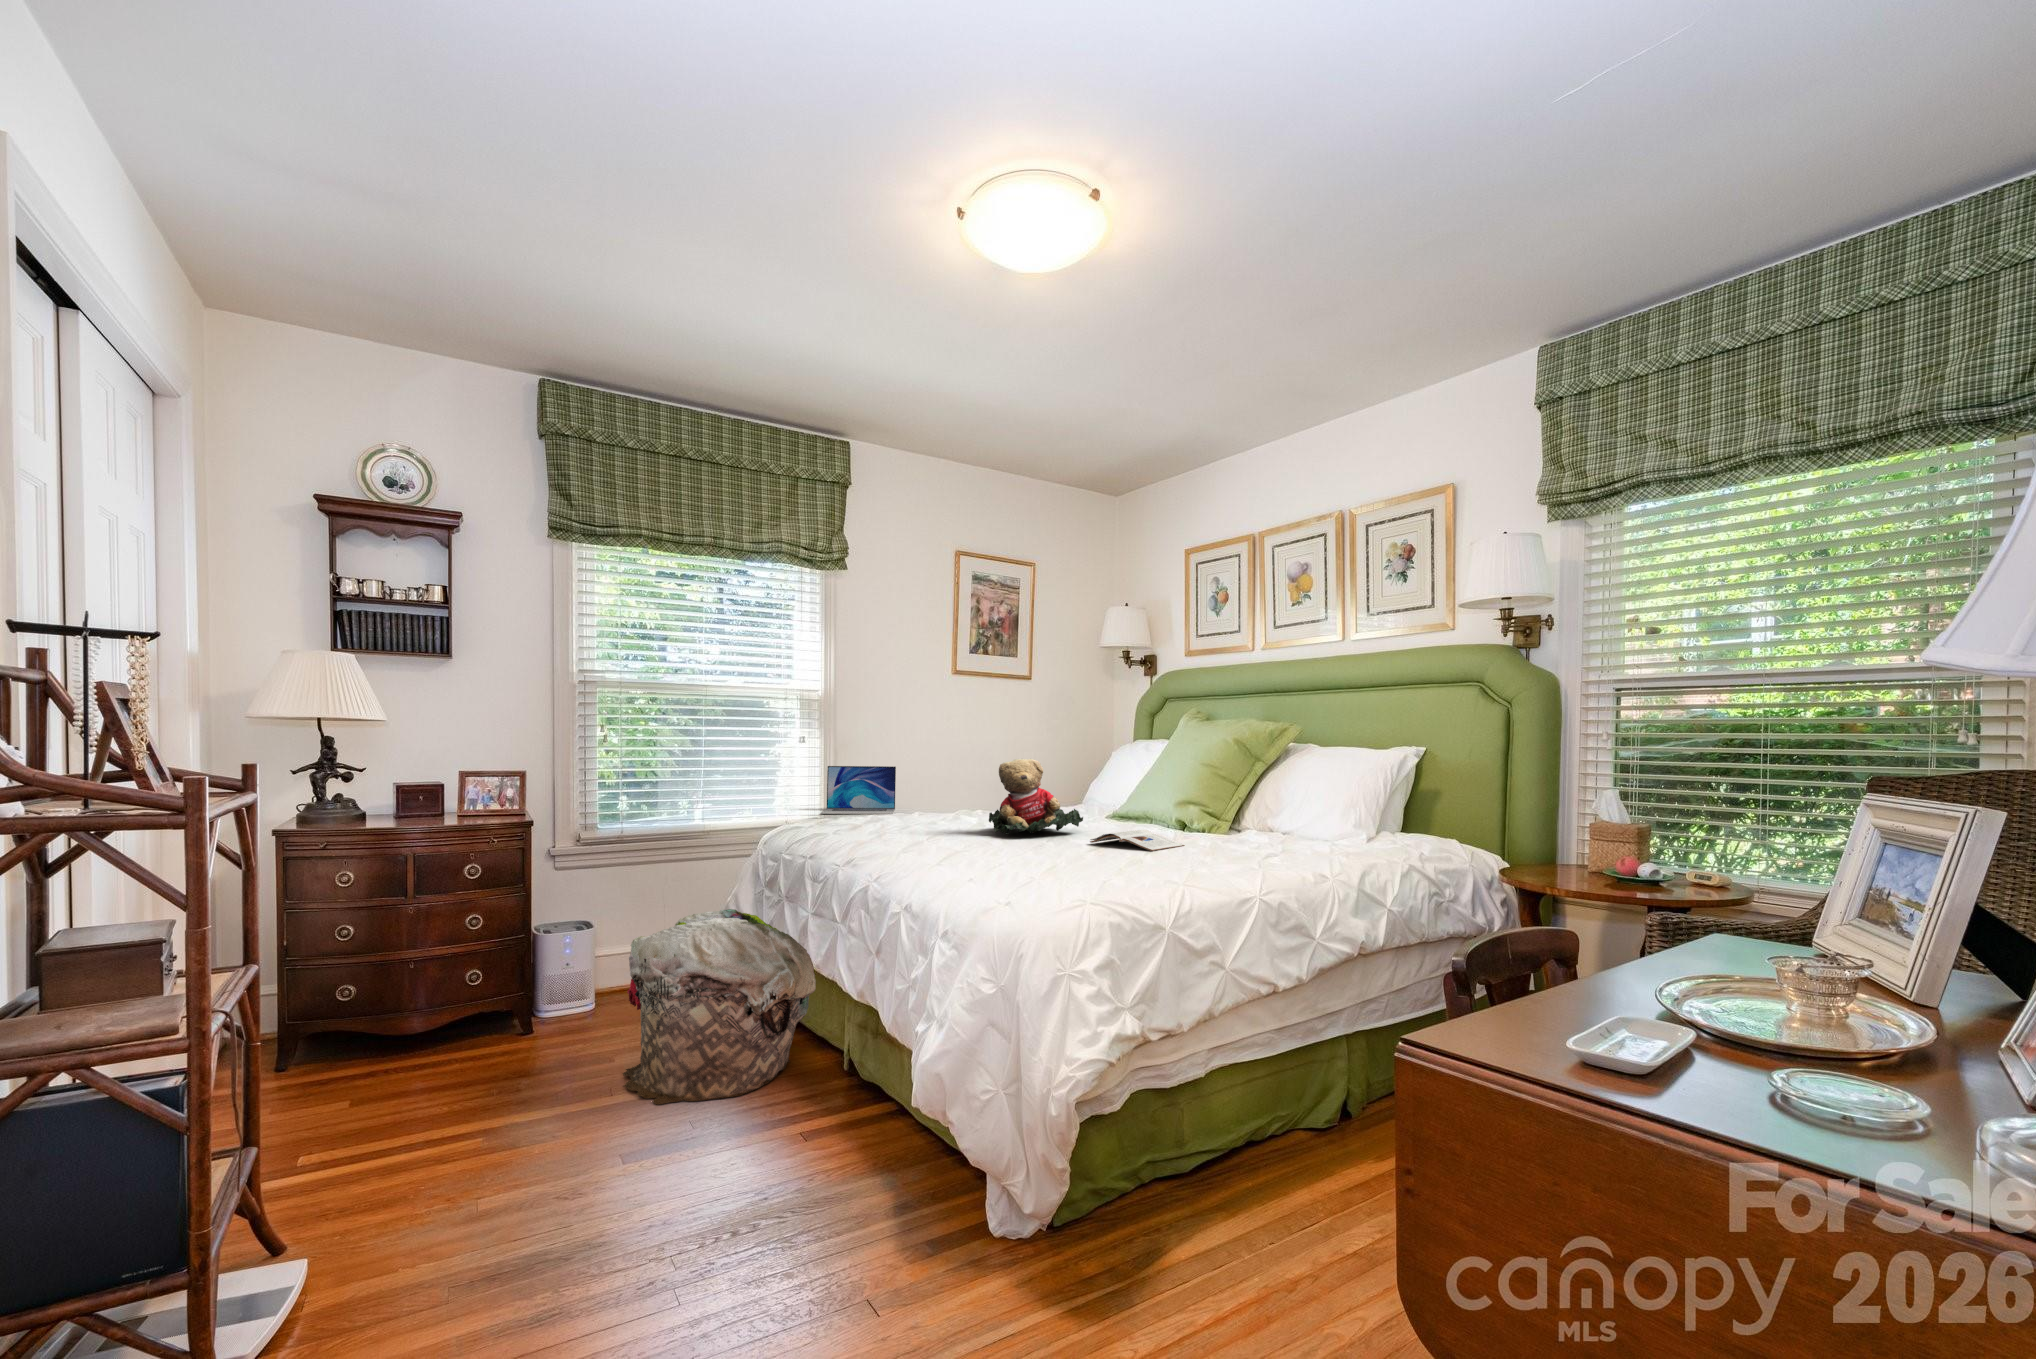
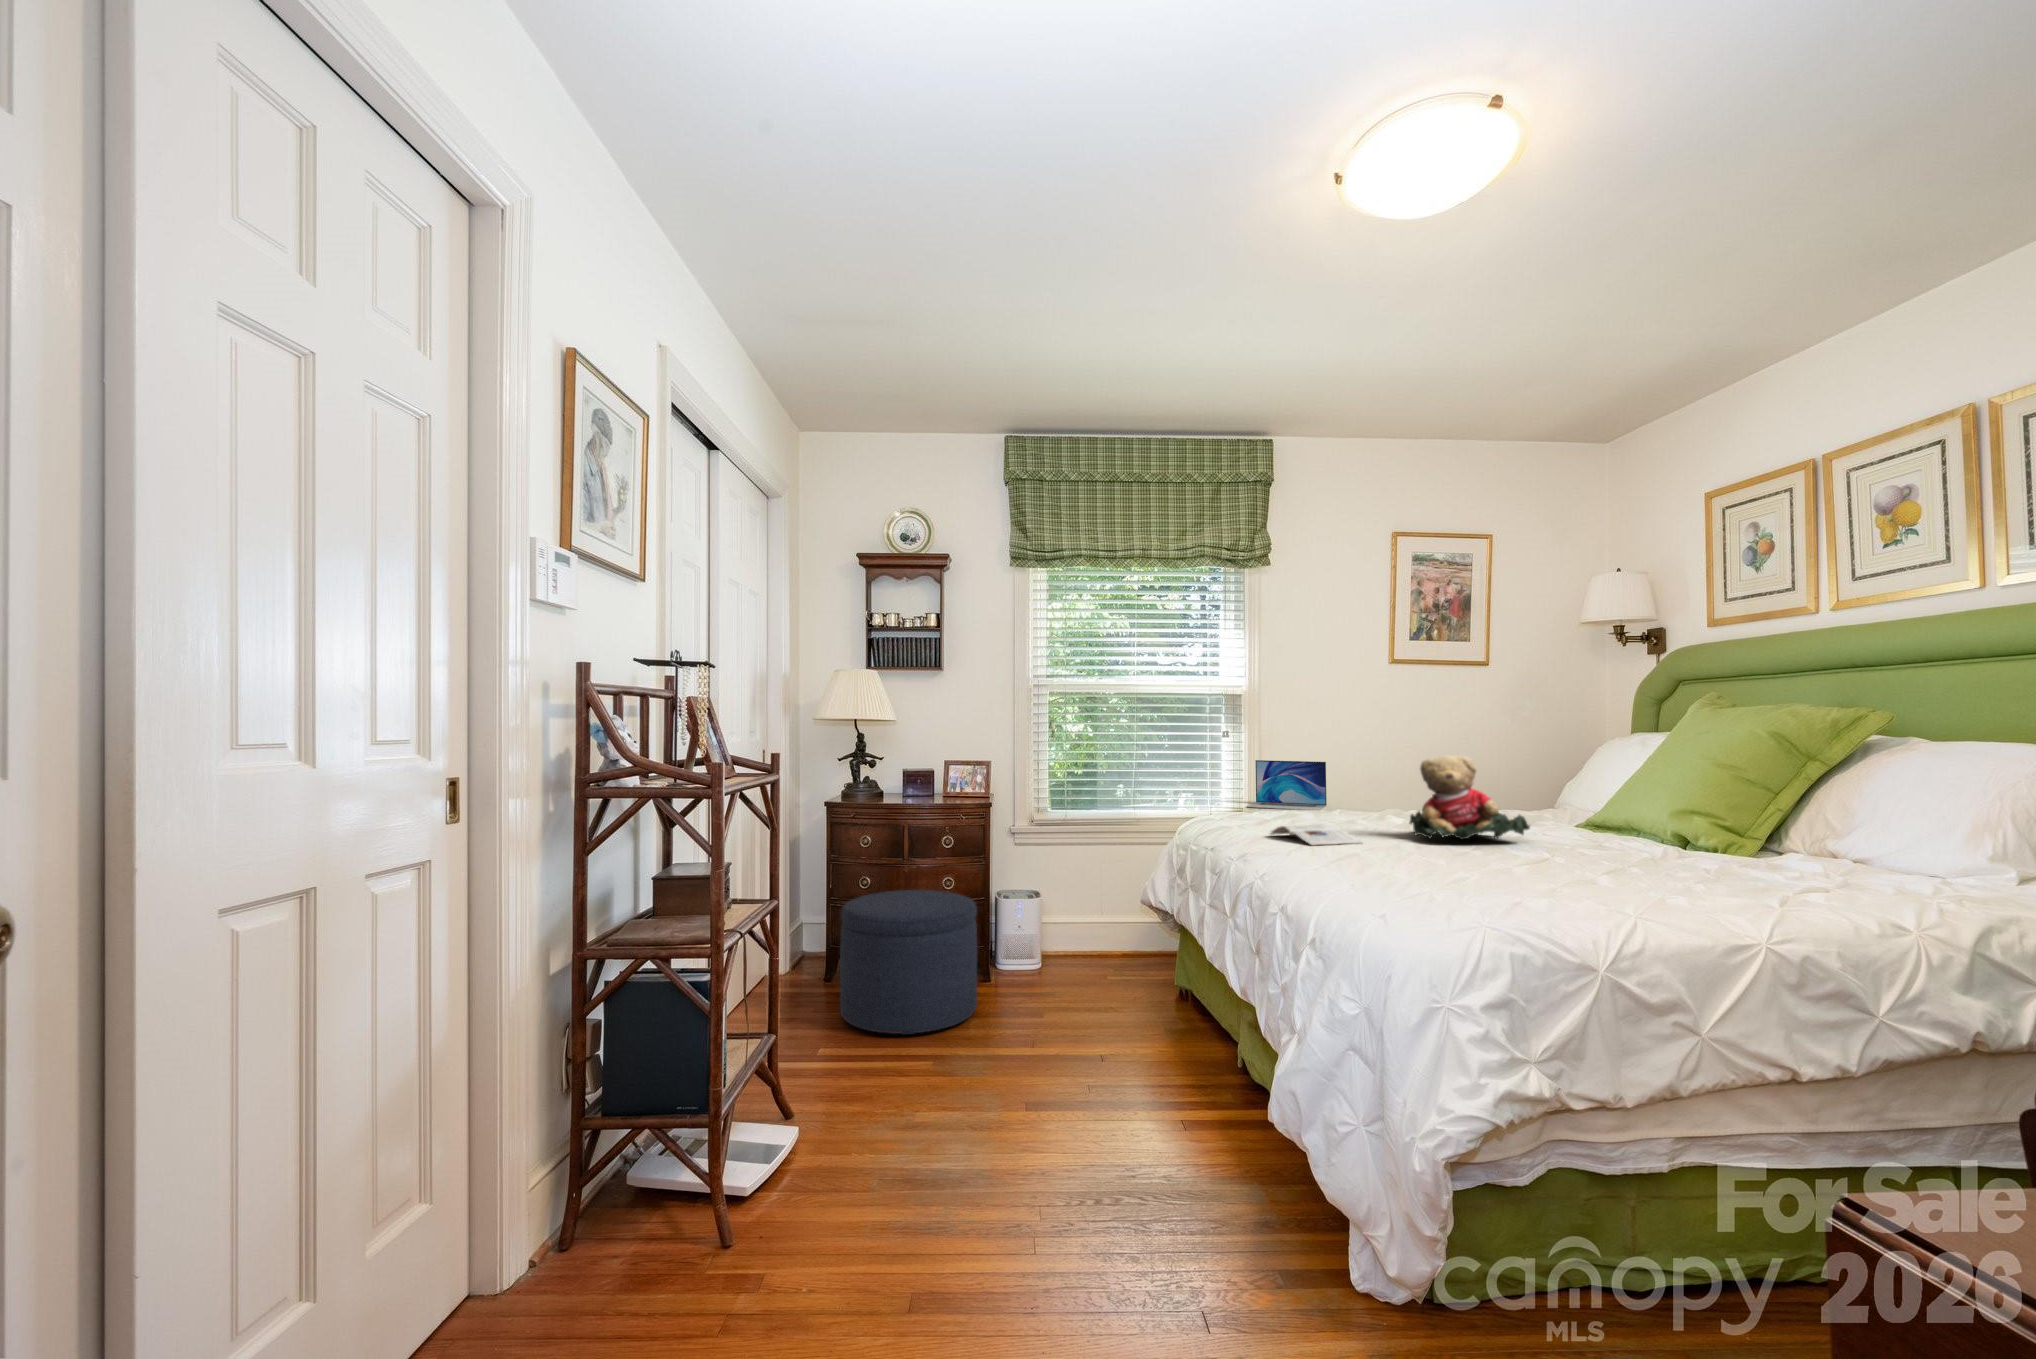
magazine: present [1090,830,1185,851] -> present [1271,825,1362,846]
laundry basket: present [623,909,816,1105] -> none [1051,892,1218,1069]
ottoman: none [306,936,519,1127] -> present [840,890,977,1035]

